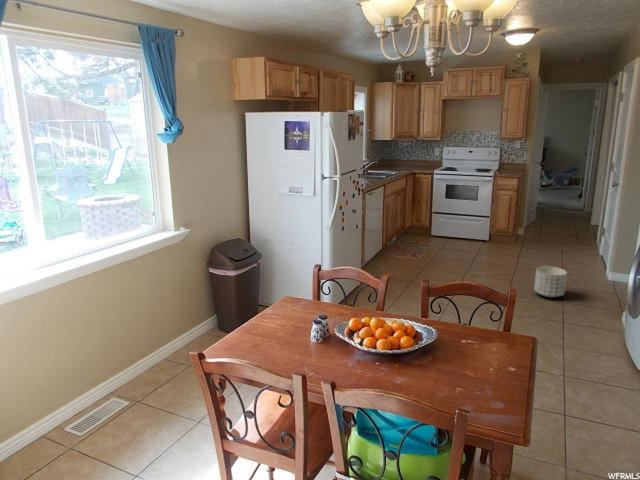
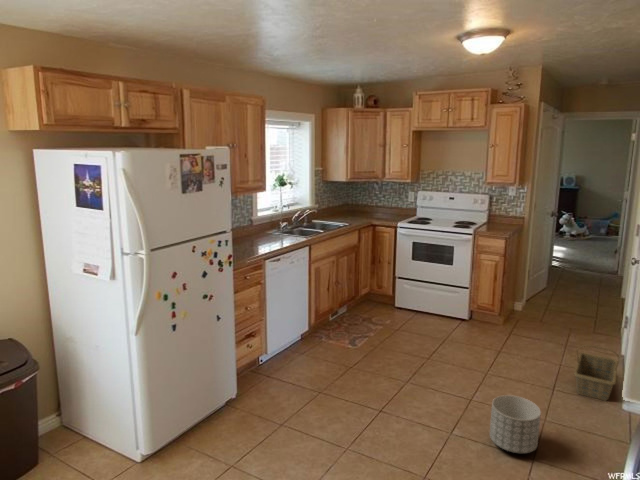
basket: none [576,241,604,275] -> present [574,345,619,401]

